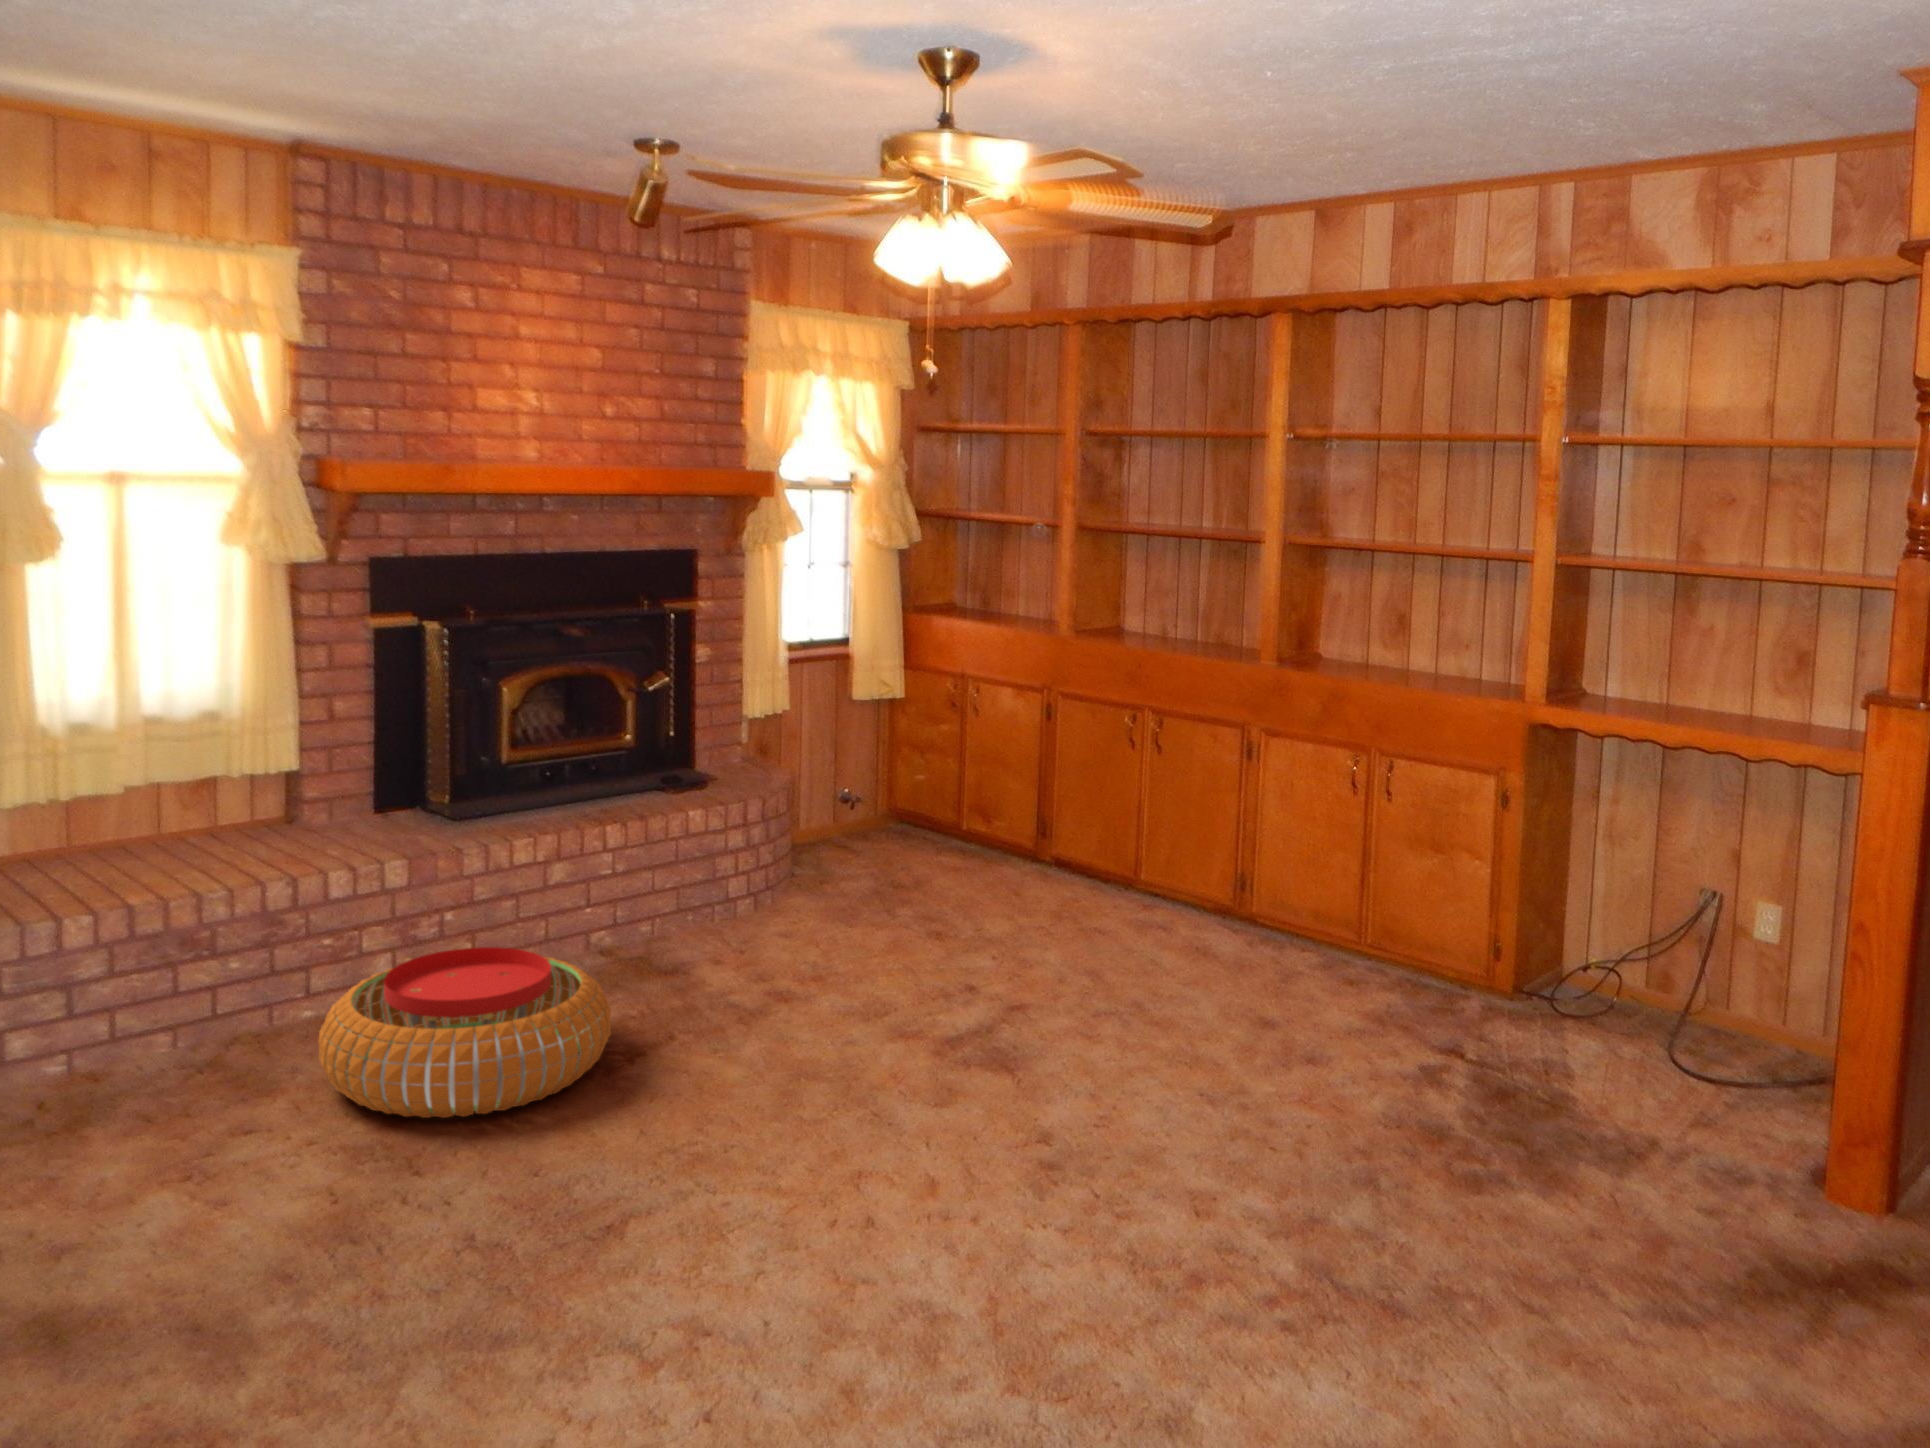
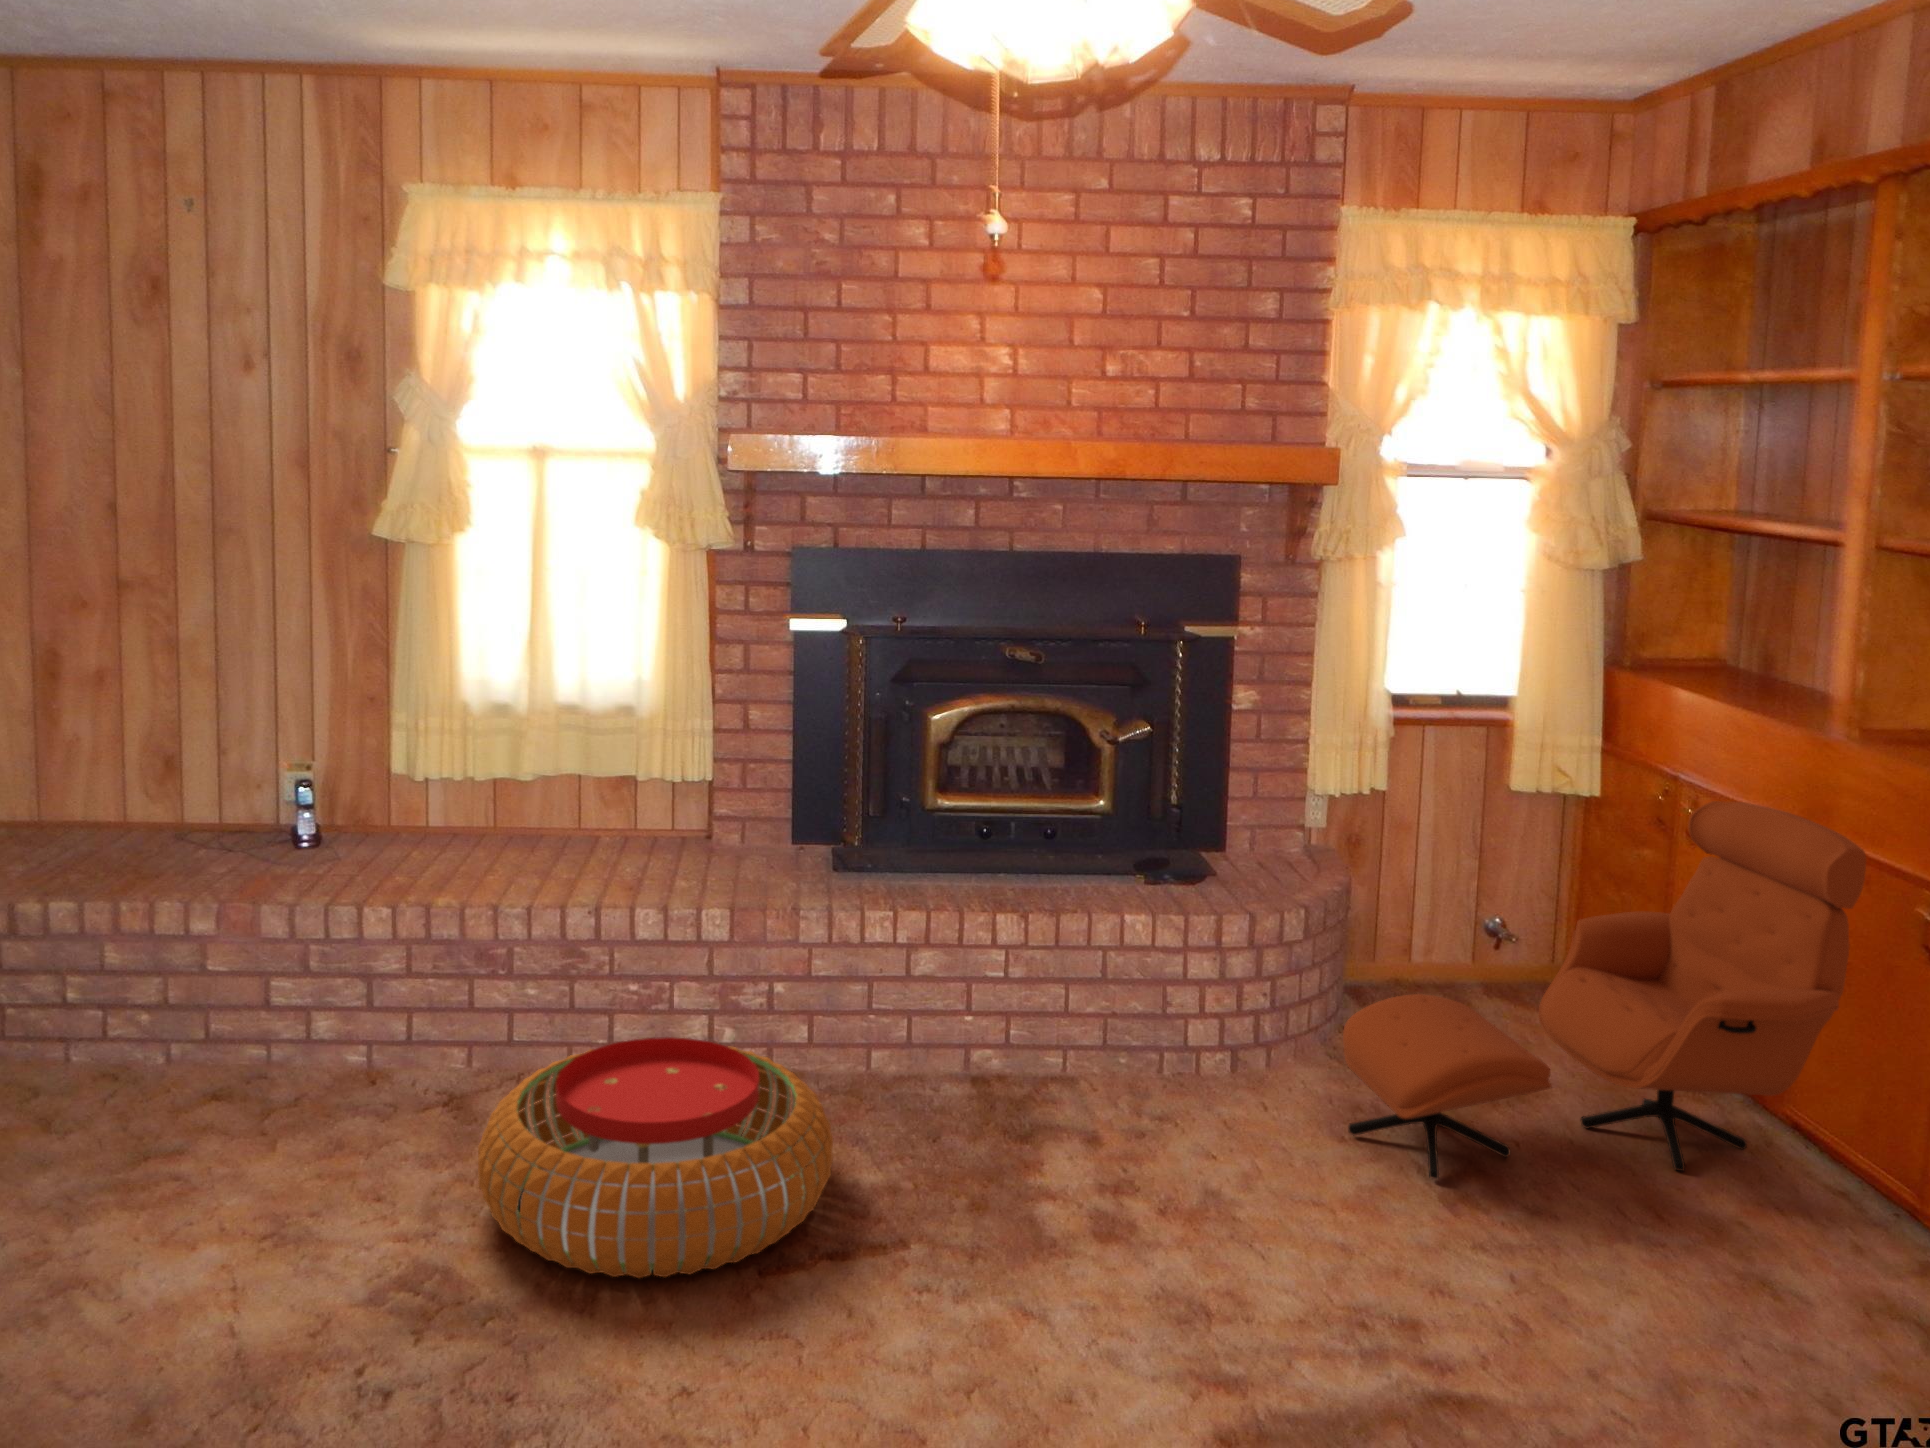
armchair: none [841,683,1098,931] -> present [1343,801,1866,1179]

